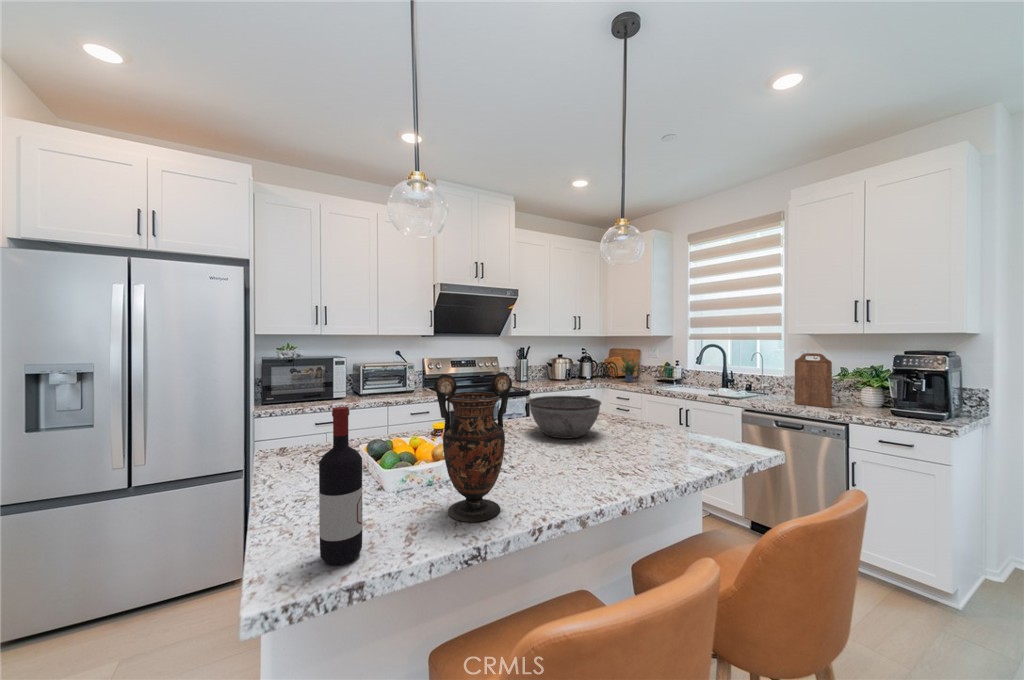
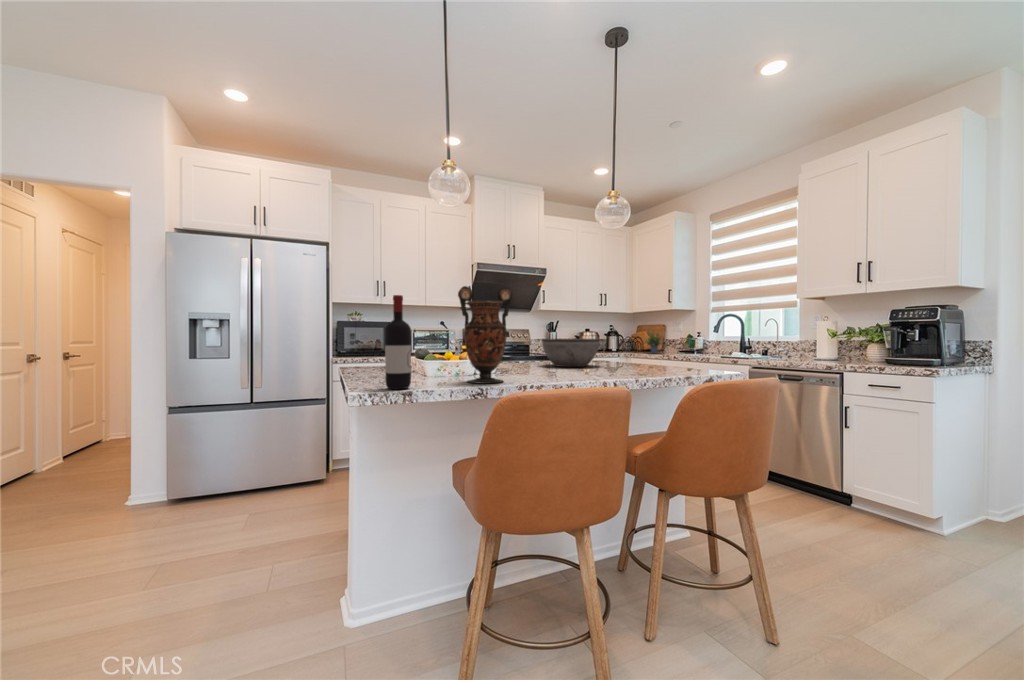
cutting board: present [795,353,832,408] -> none [801,313,835,363]

